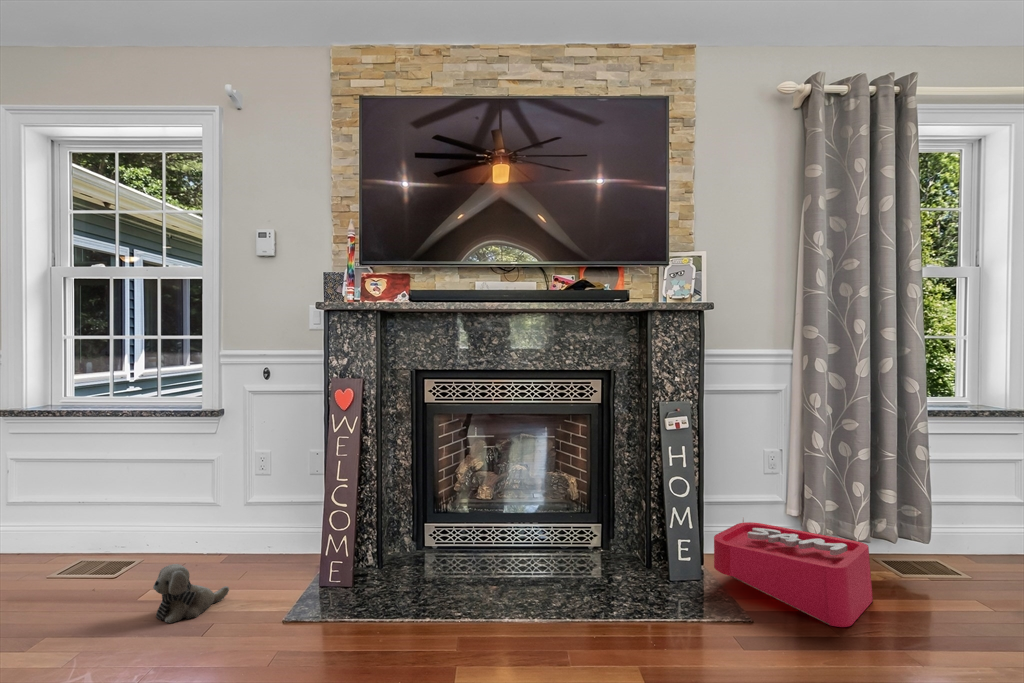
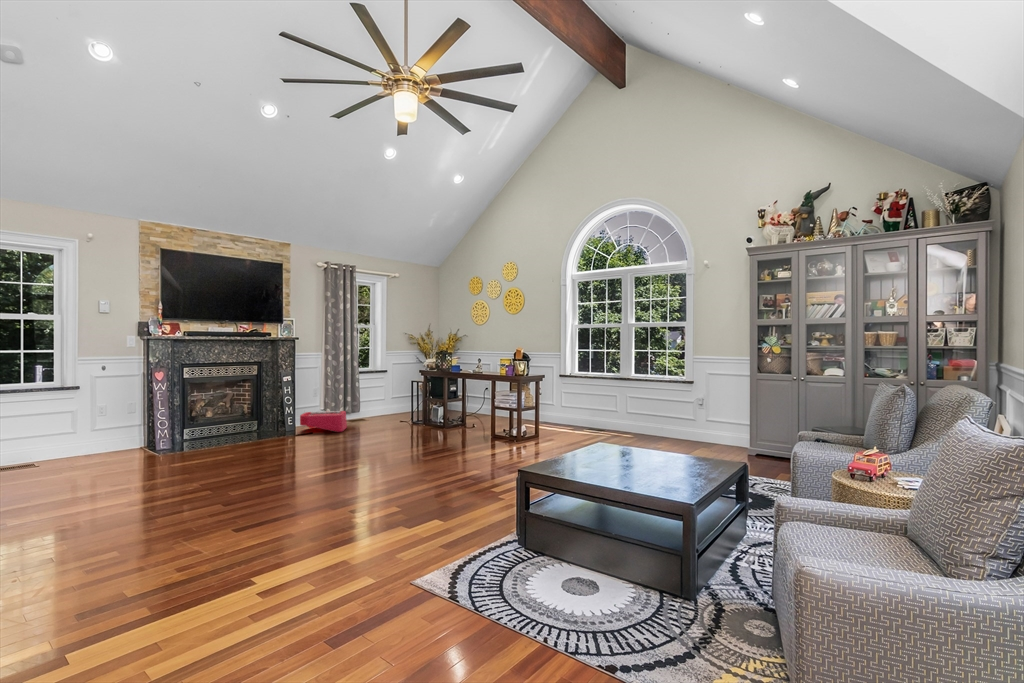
plush toy: present [153,564,229,623] -> none [89,447,112,469]

